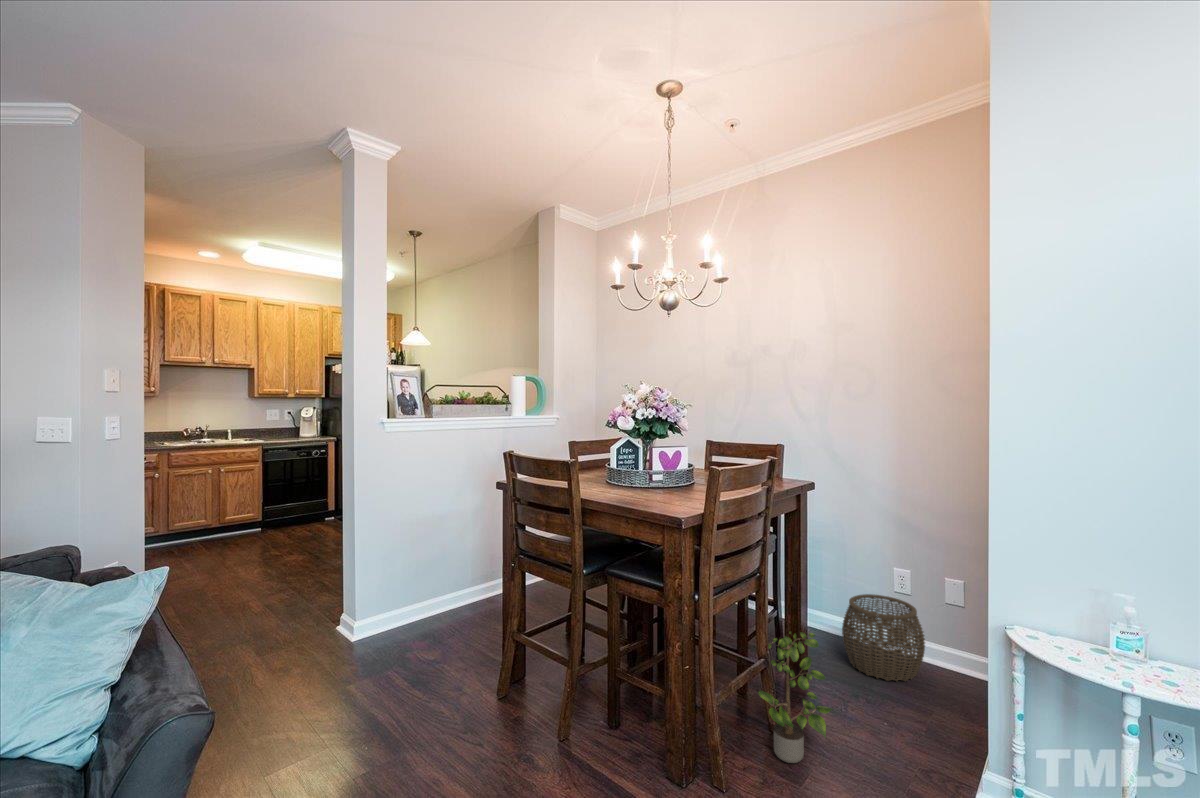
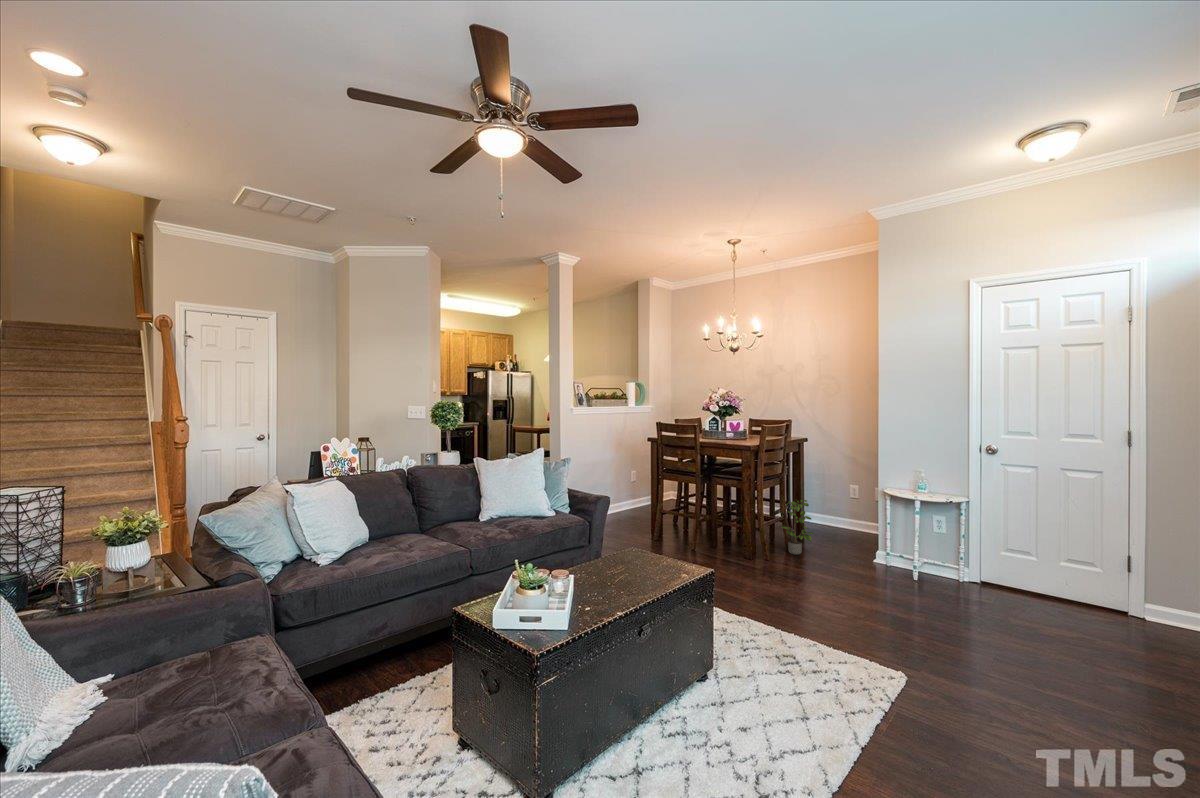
woven basket: present [842,594,925,682] -> none [822,497,864,536]

